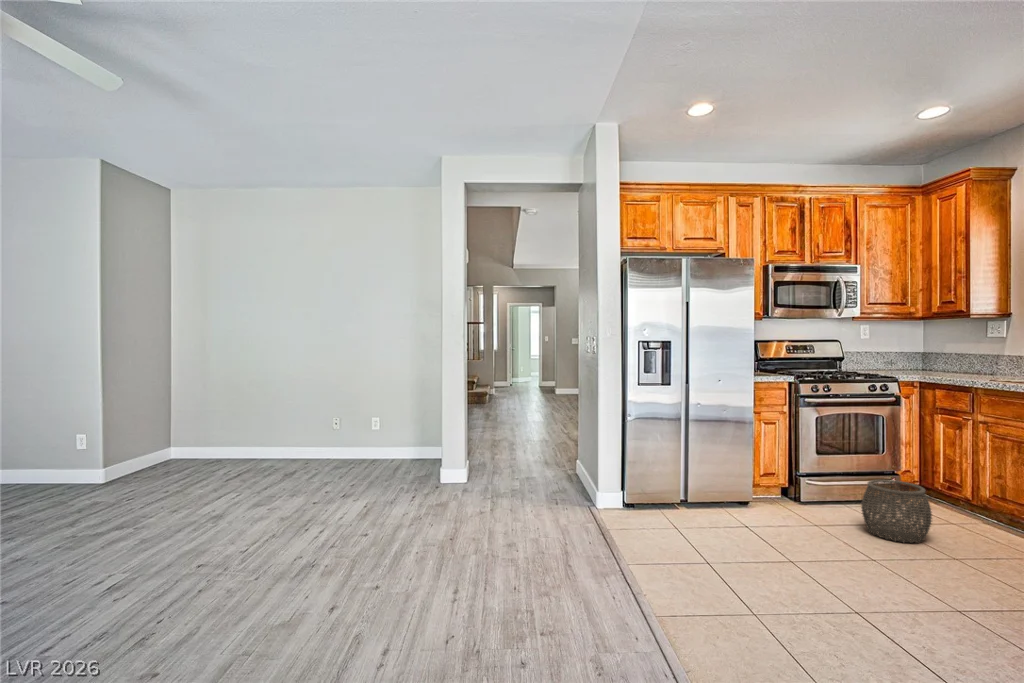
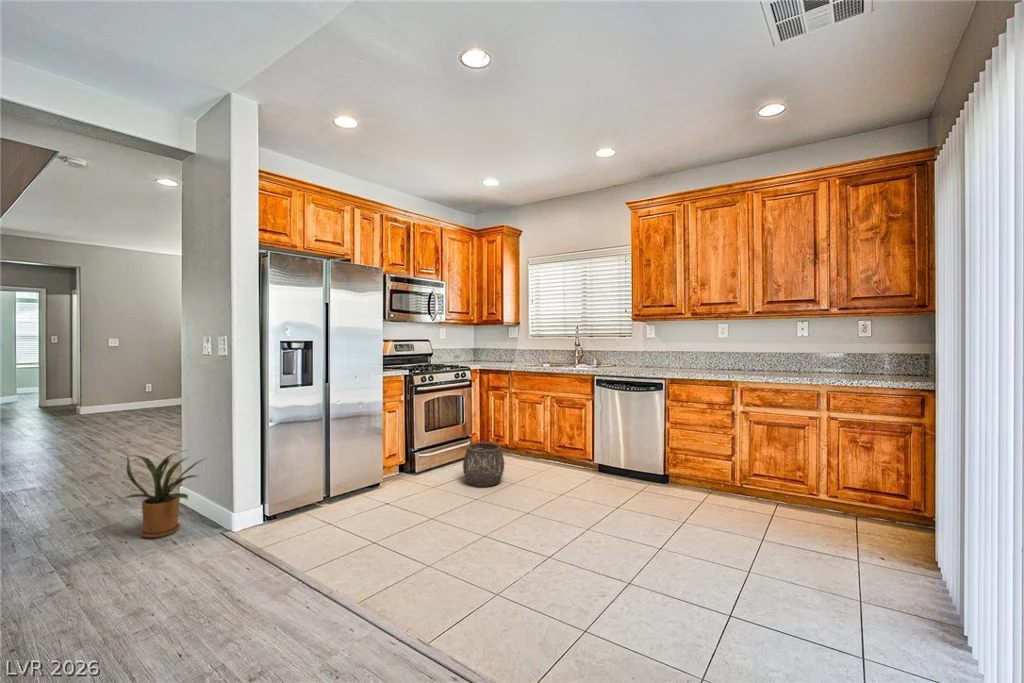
house plant: none [532,427,586,497] -> present [125,451,204,538]

